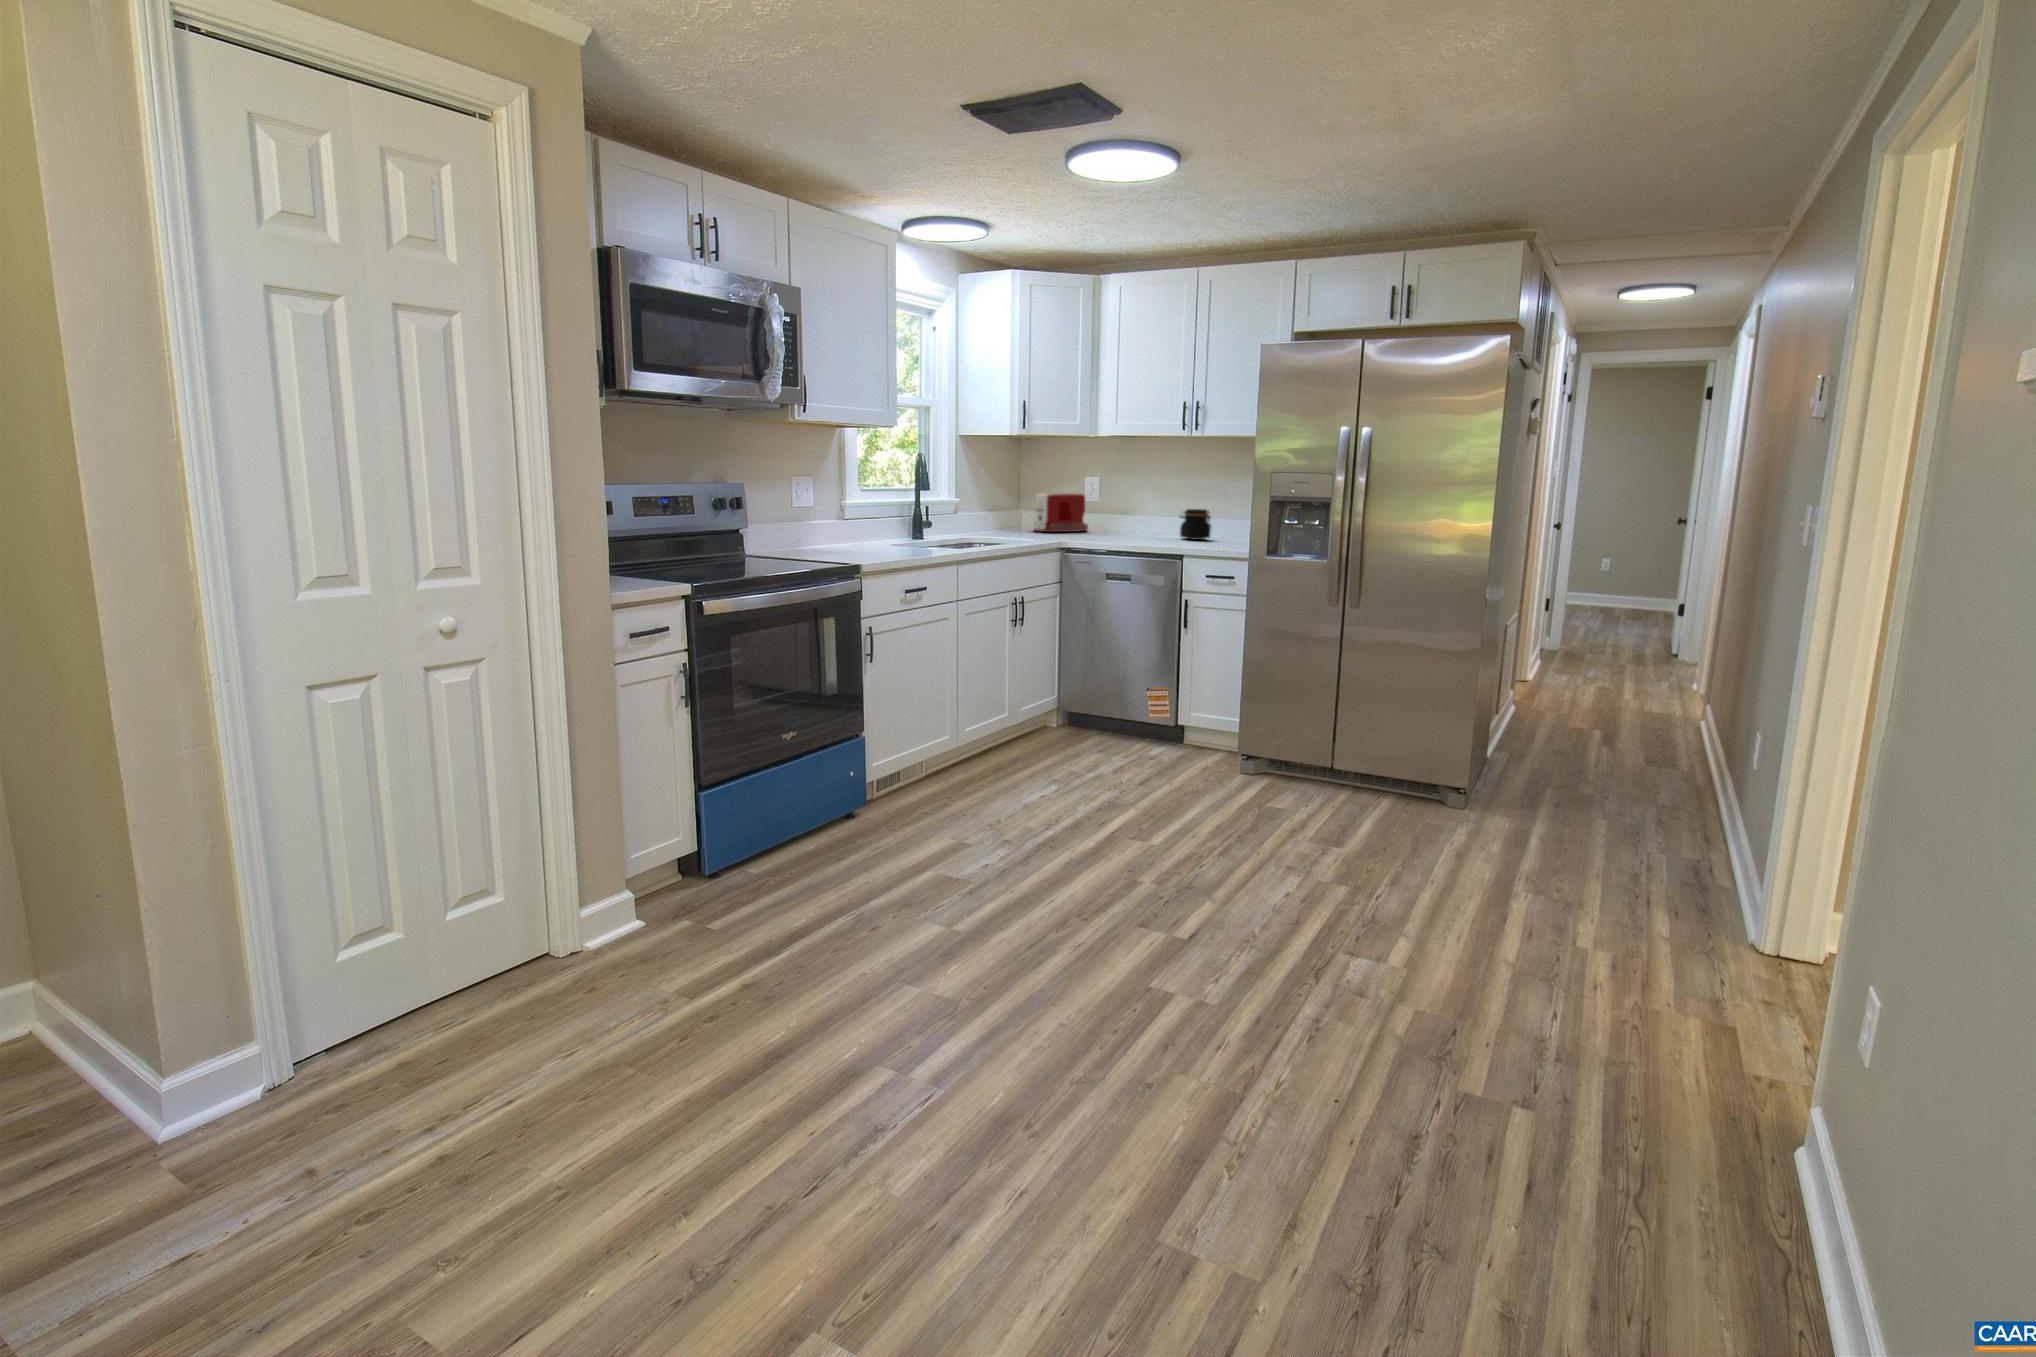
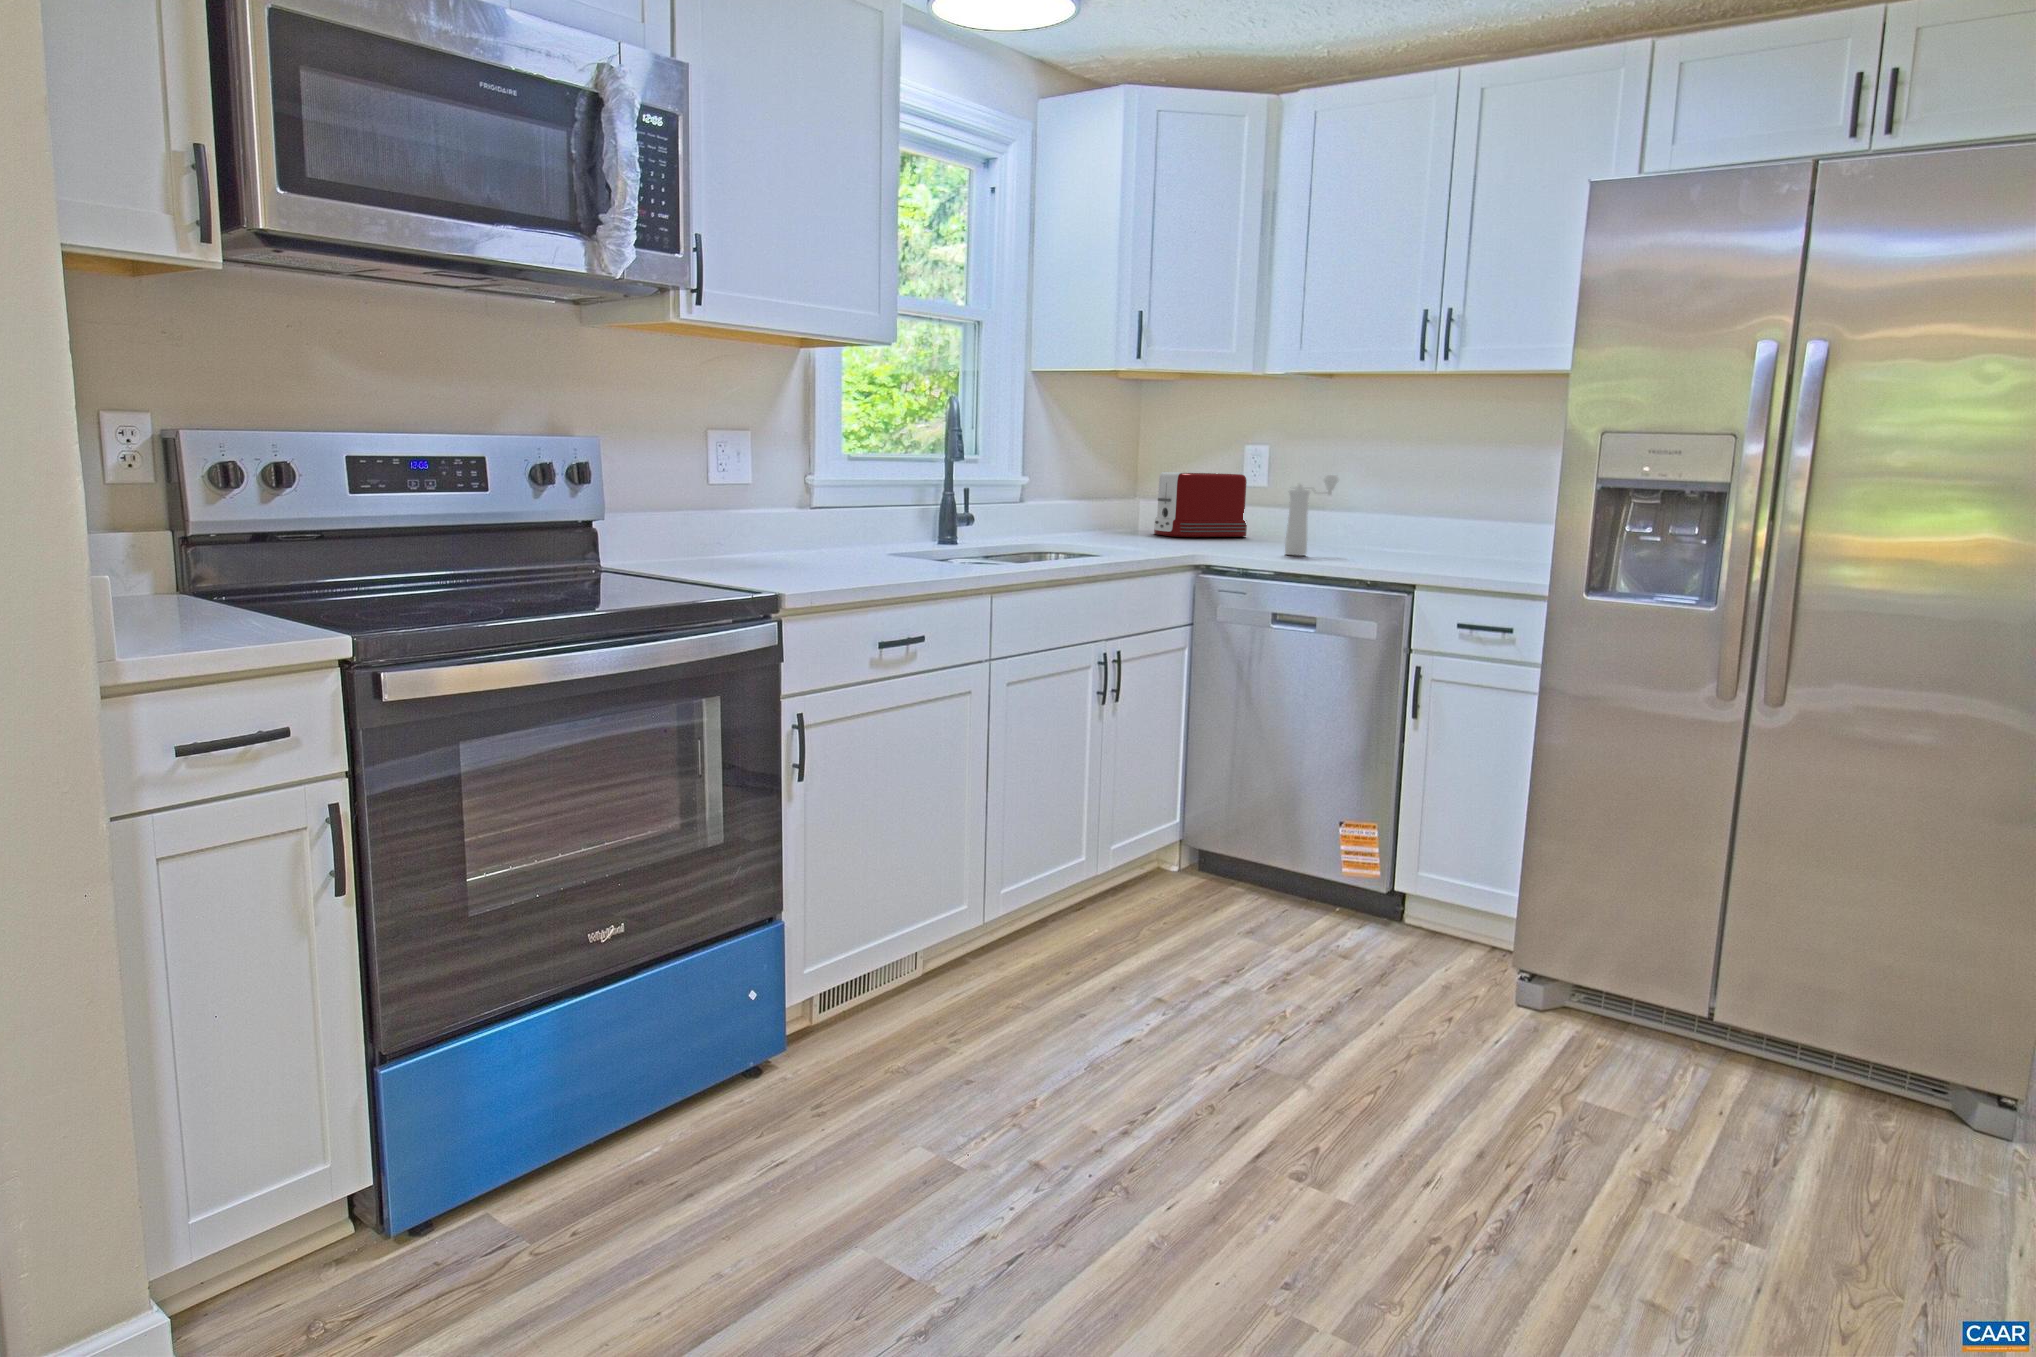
pepper mill: none [1111,494,1140,541] -> present [1285,475,1339,556]
jar: present [1180,509,1211,540] -> none [1407,502,1465,557]

